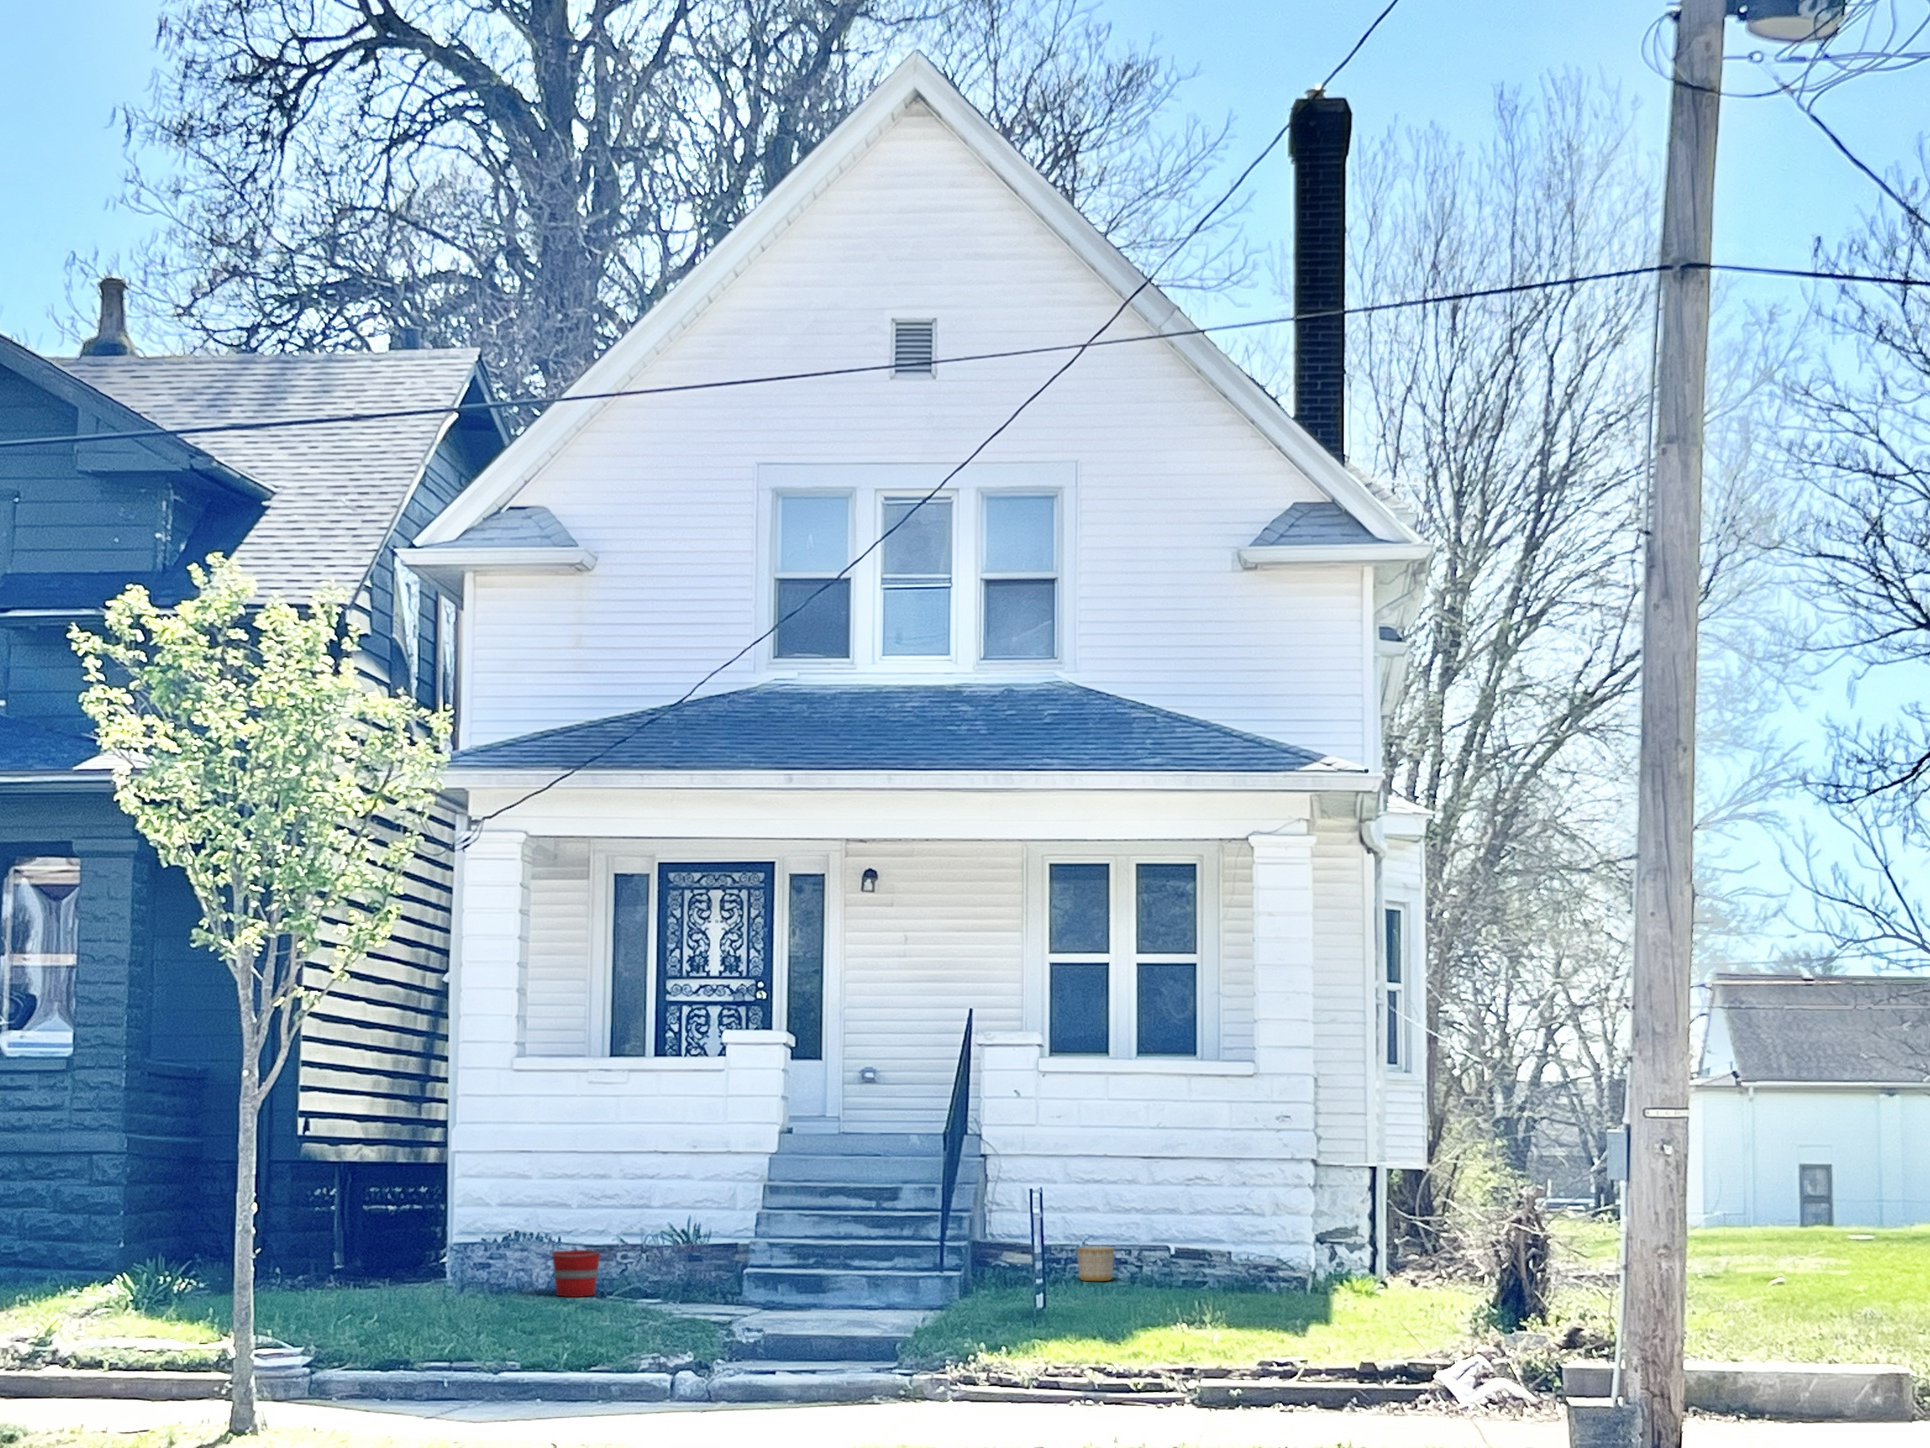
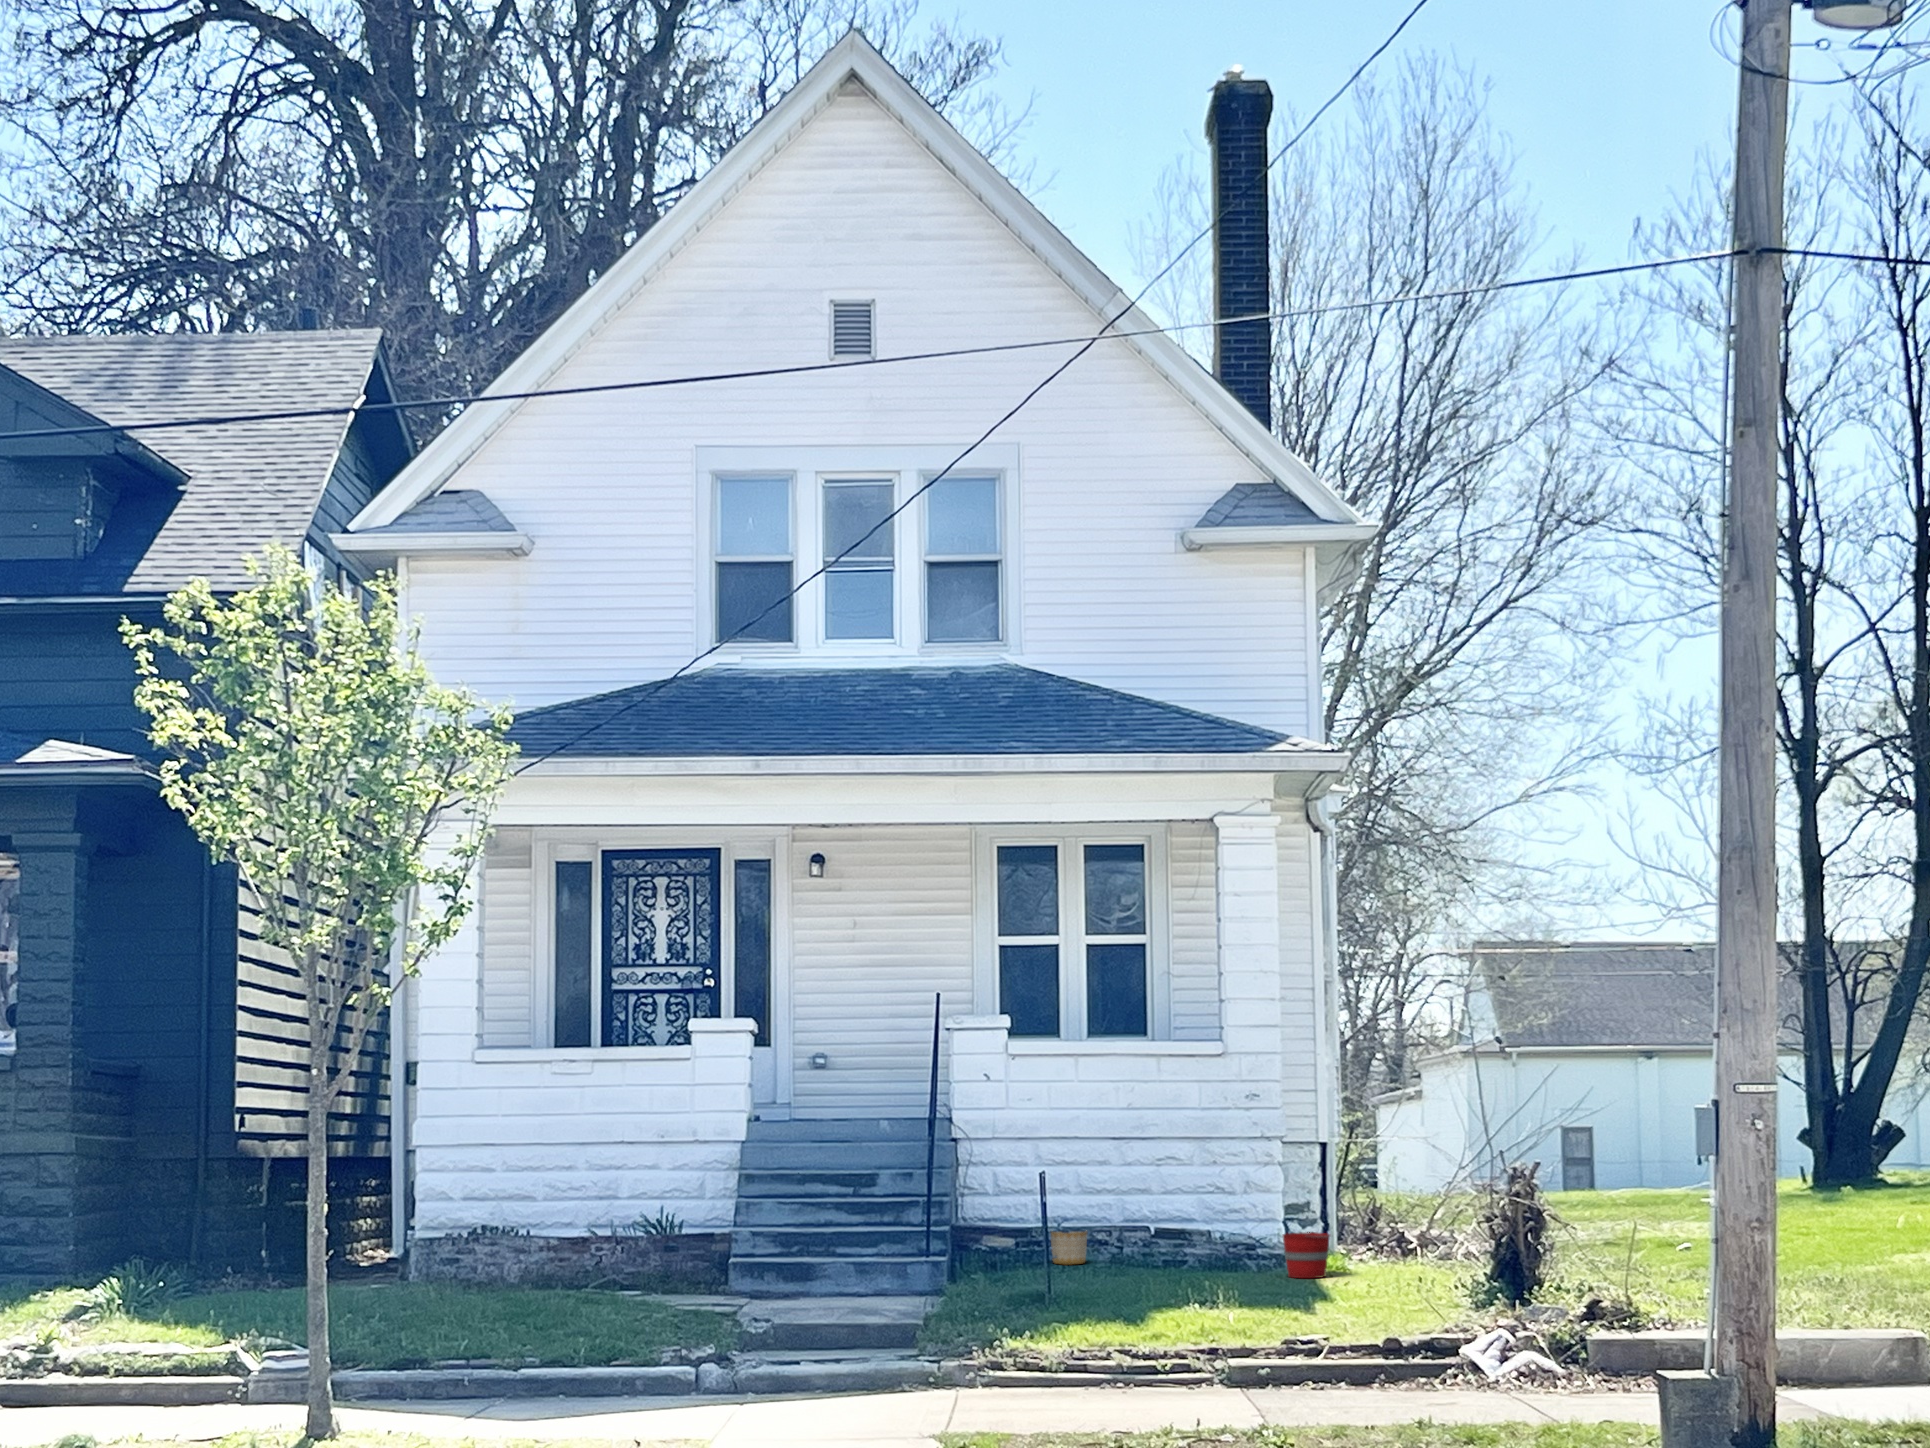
bucket: present [551,1250,600,1297] -> present [1282,1232,1330,1278]

